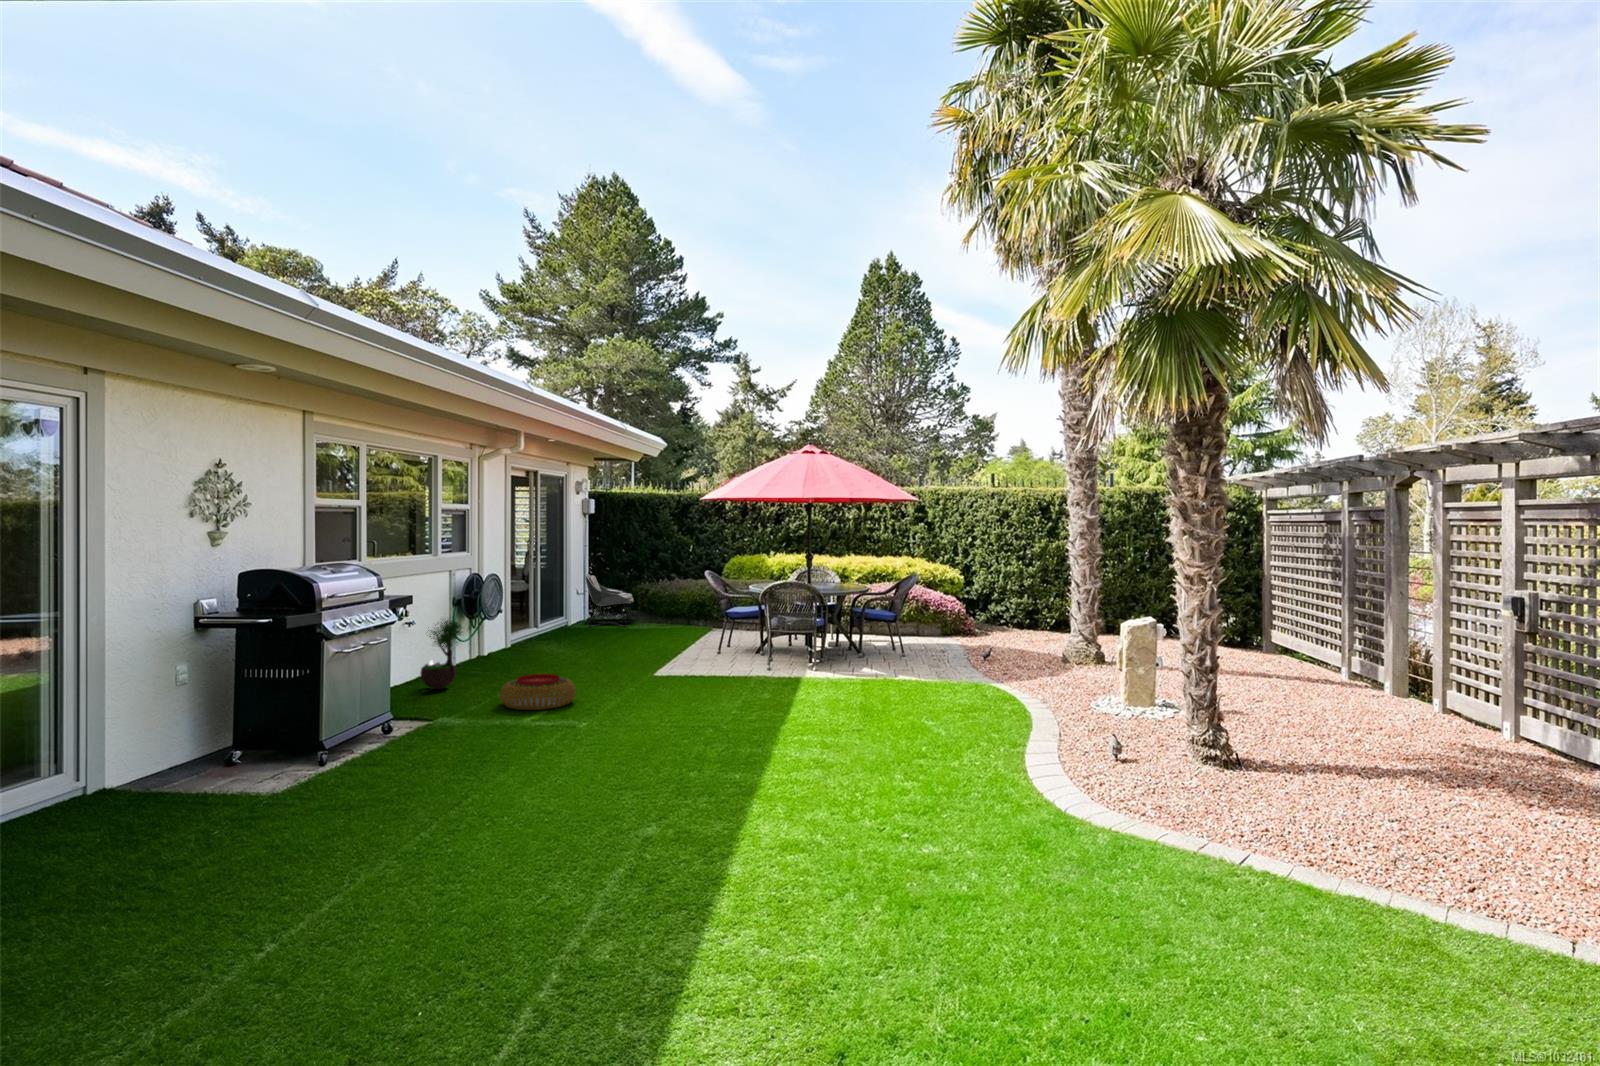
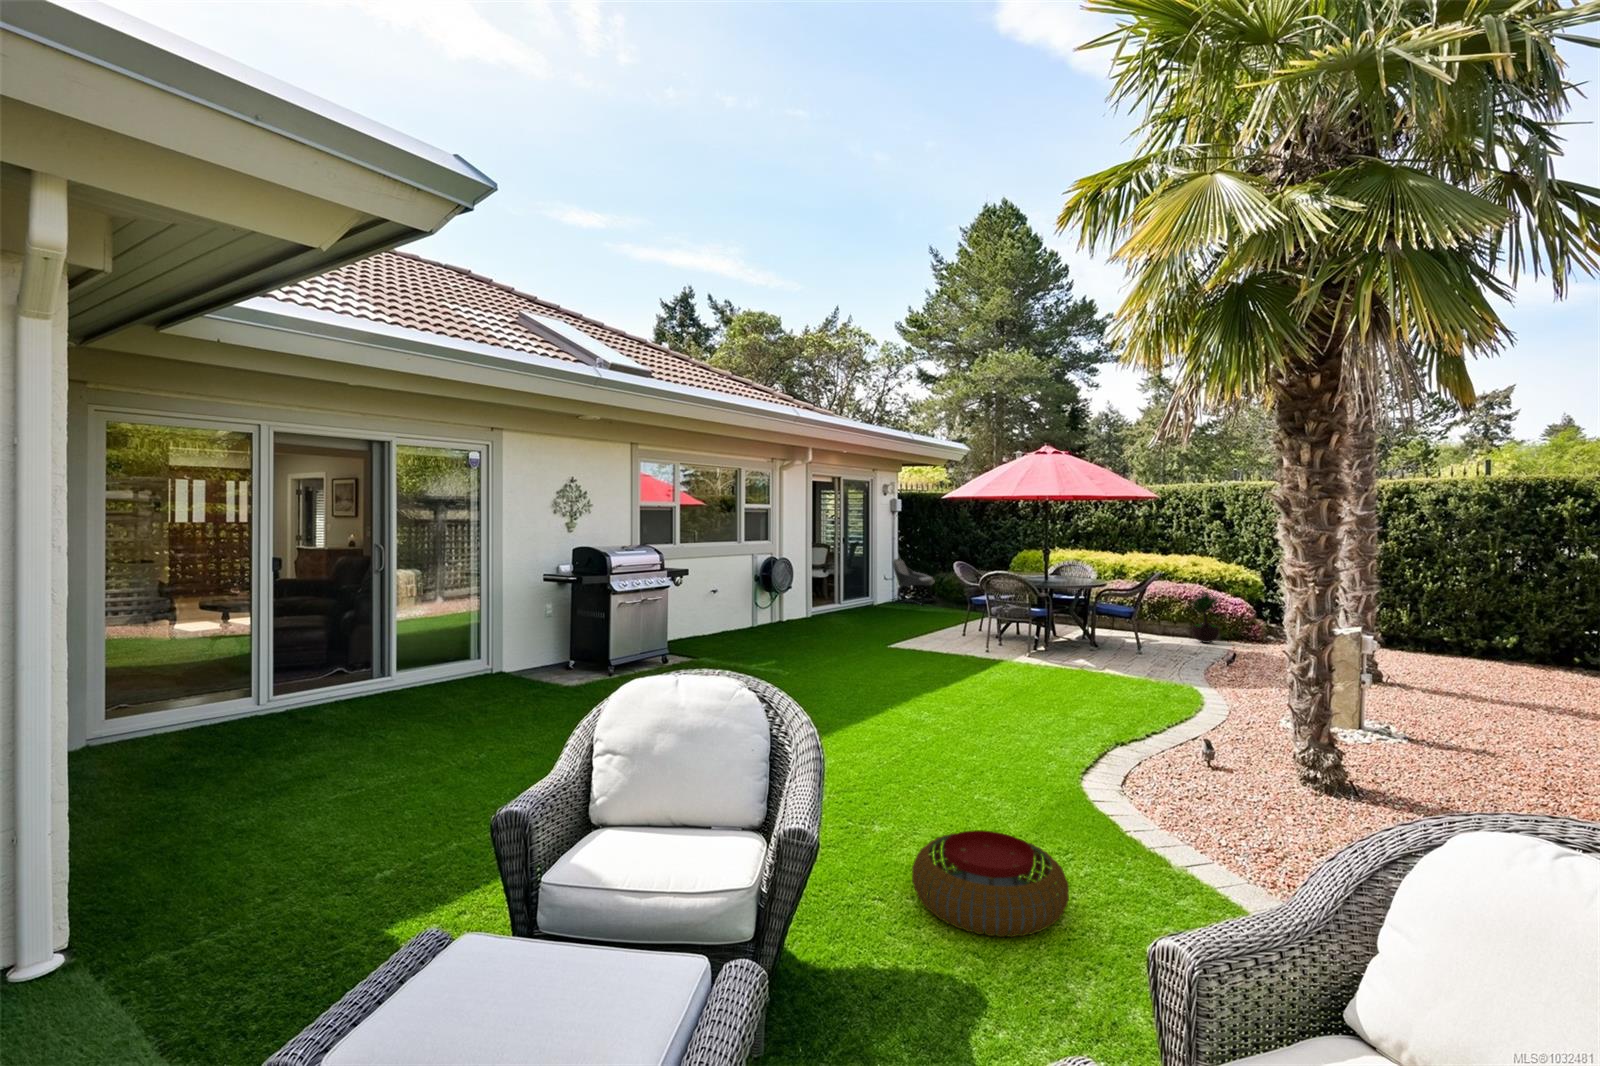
potted tree: present [420,620,462,689] -> present [1191,591,1220,643]
pouf: present [500,674,576,710] -> present [912,830,1069,937]

